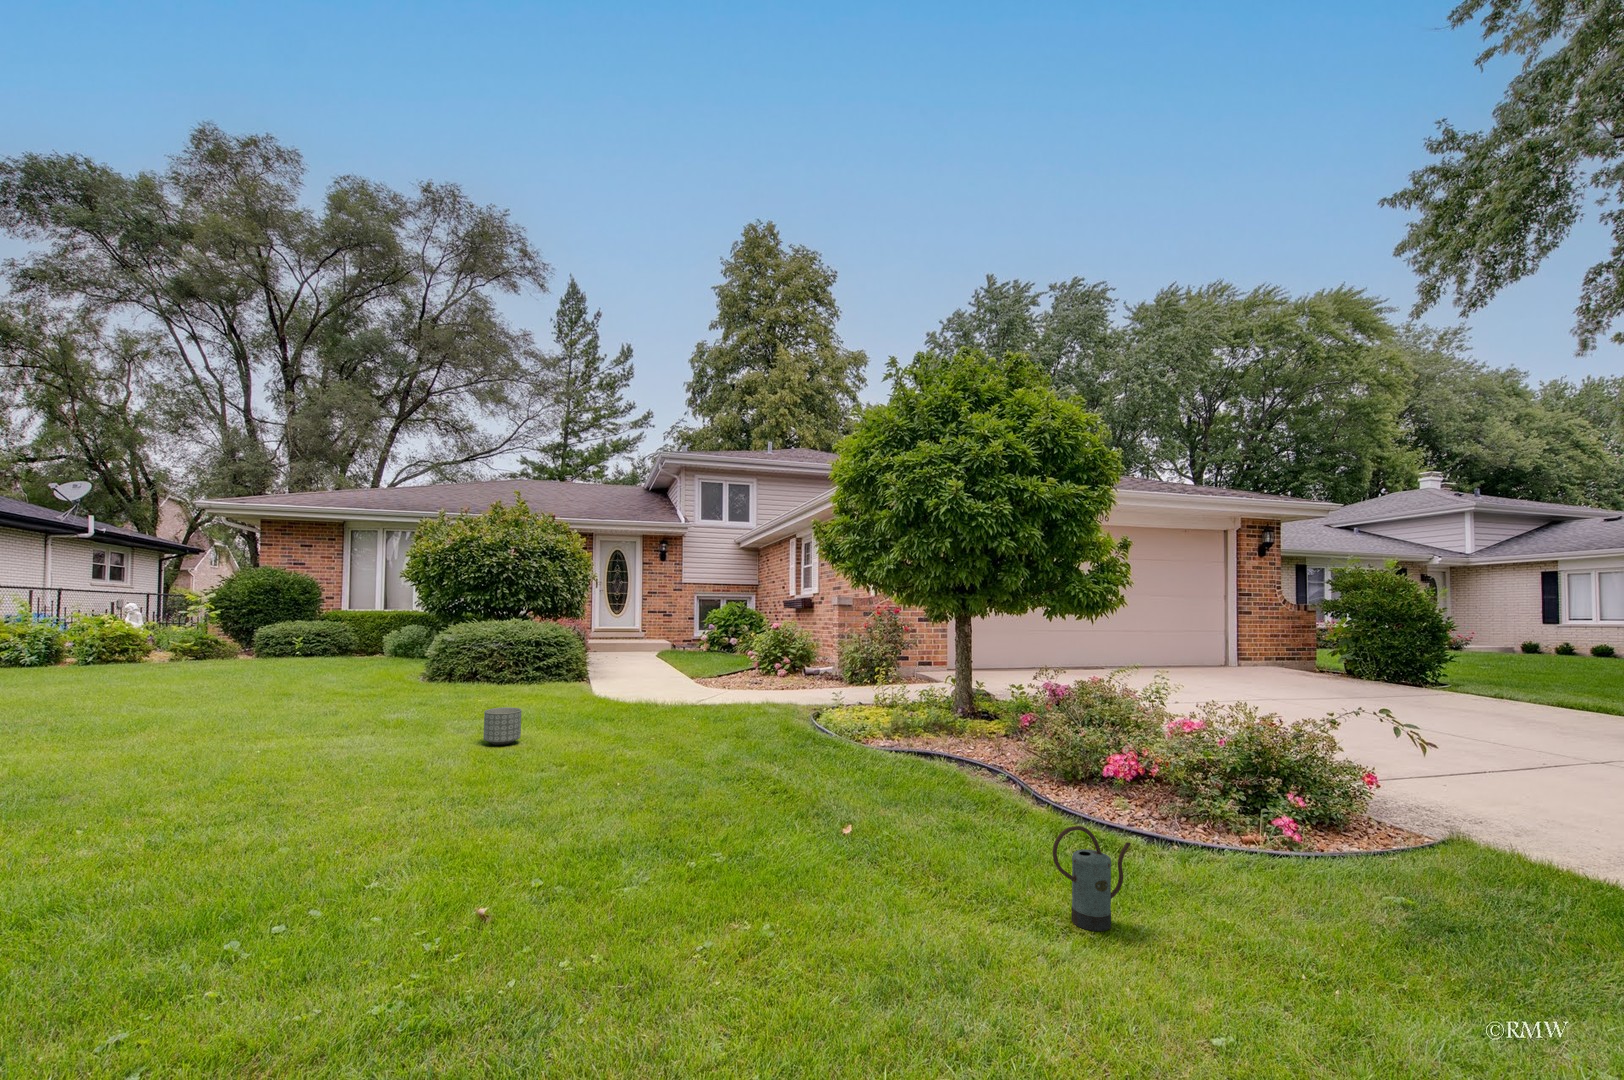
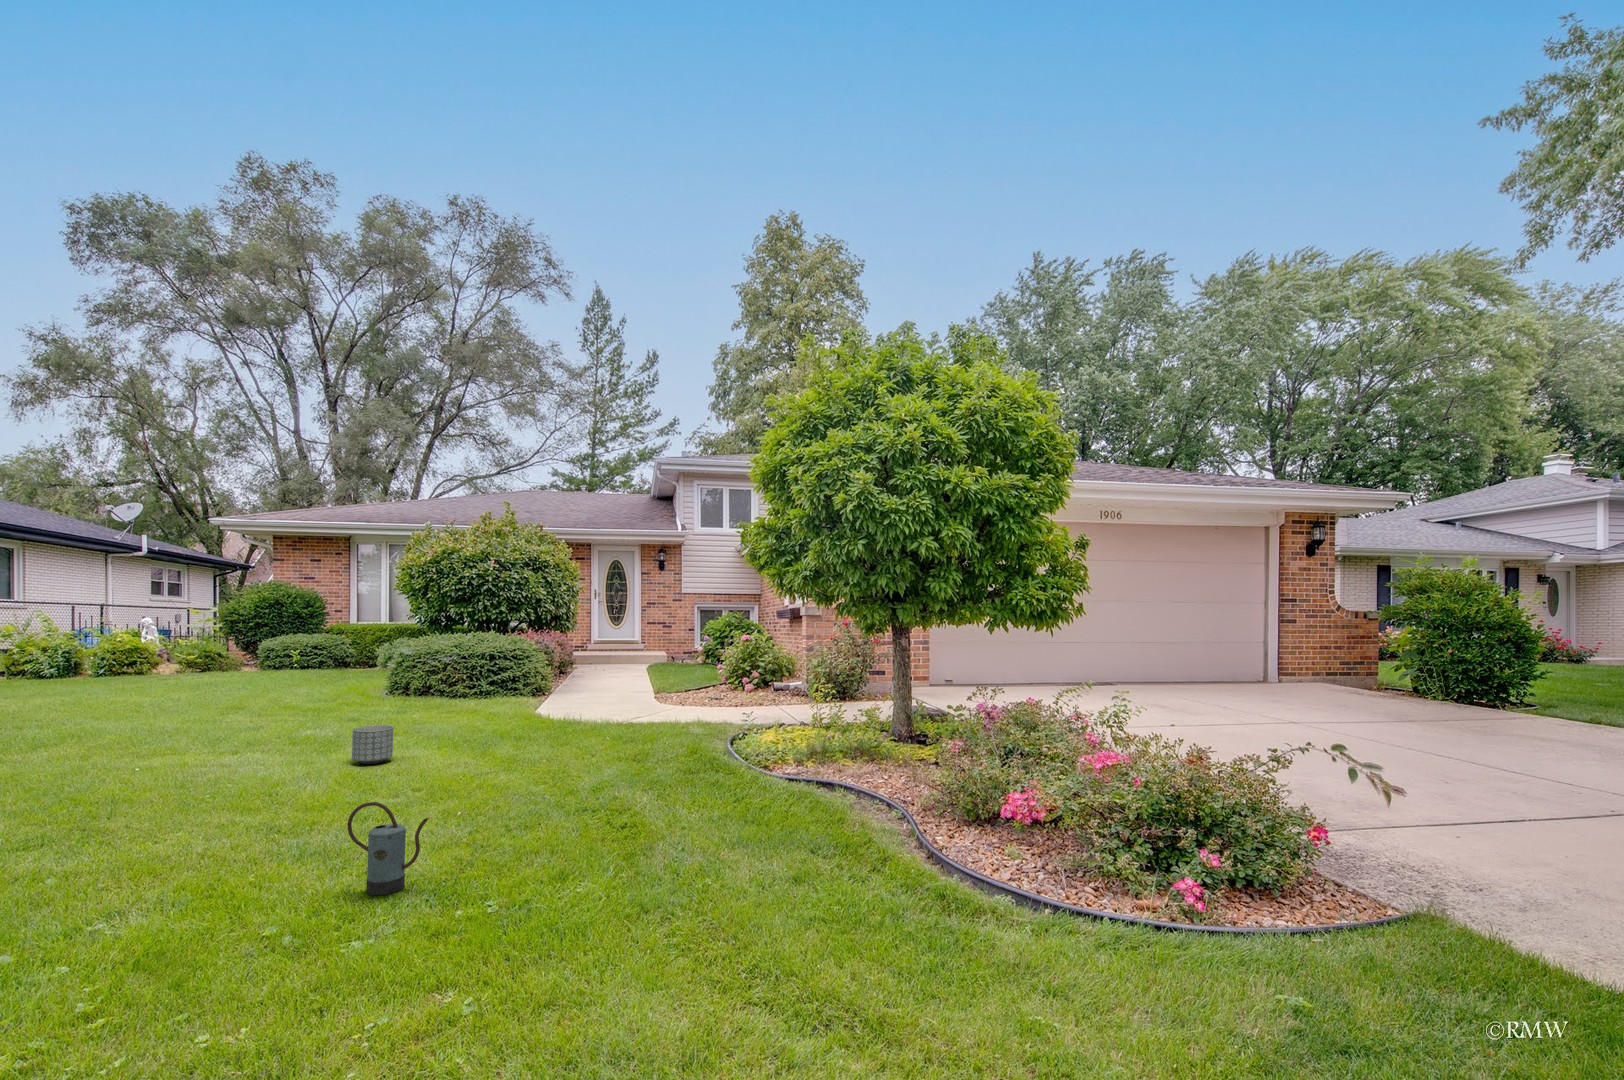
watering can: present [1053,826,1131,931] -> present [348,802,428,895]

